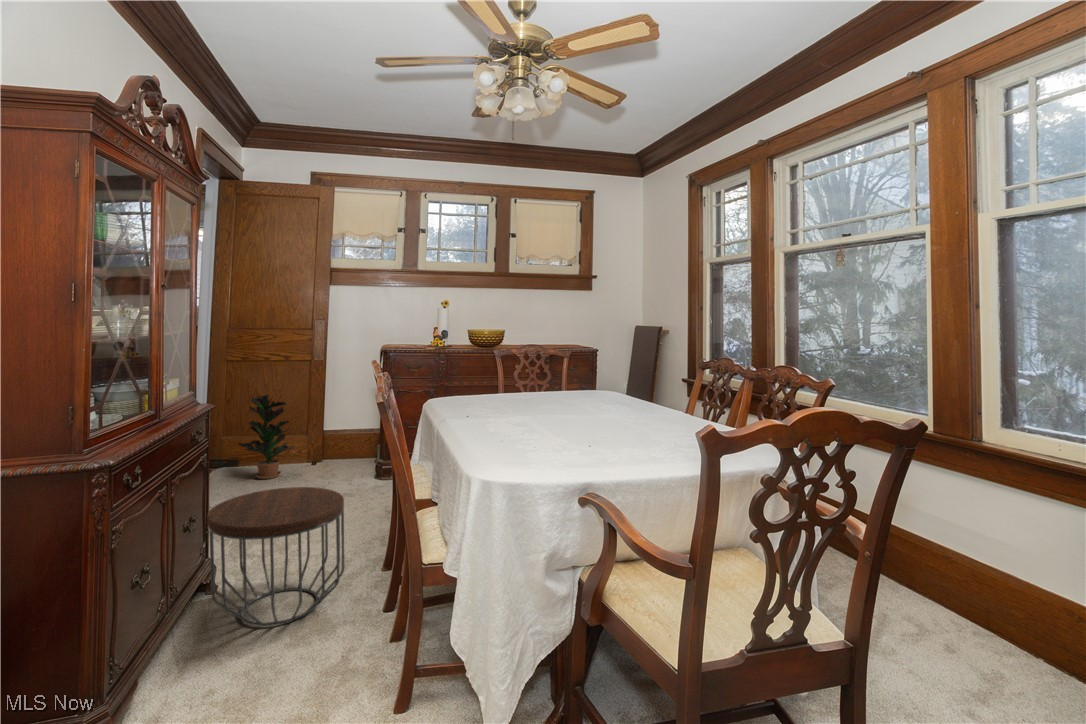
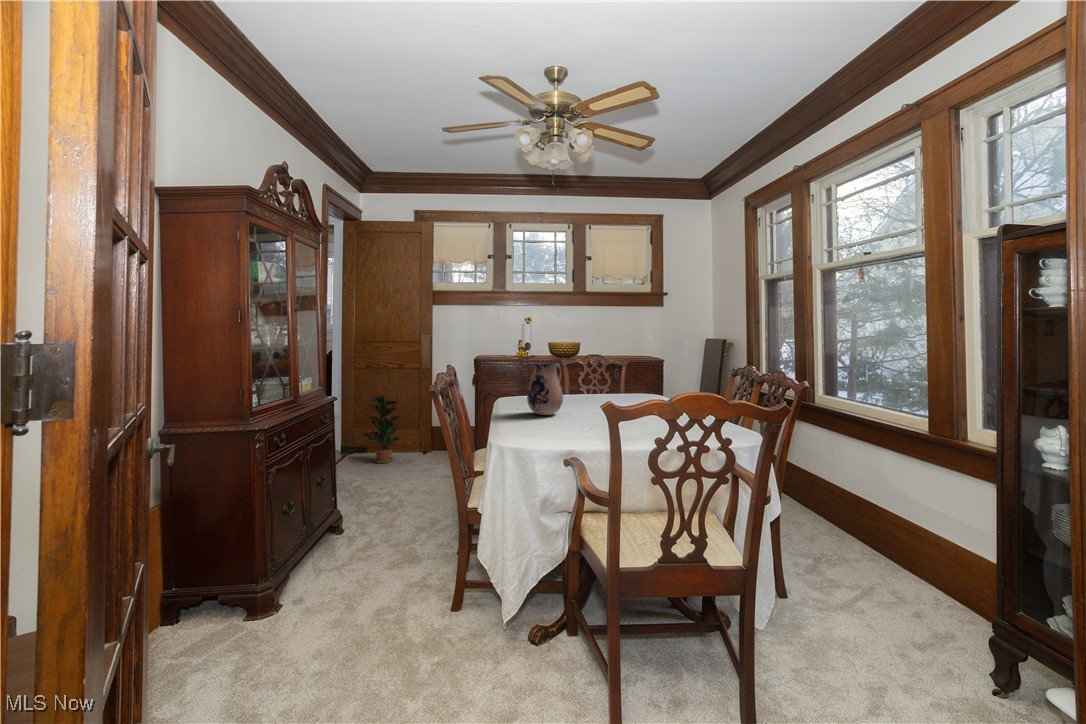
ceramic pitcher: none [483,358,527,422] -> present [527,363,563,415]
side table: present [207,487,344,626] -> none [325,464,424,566]

